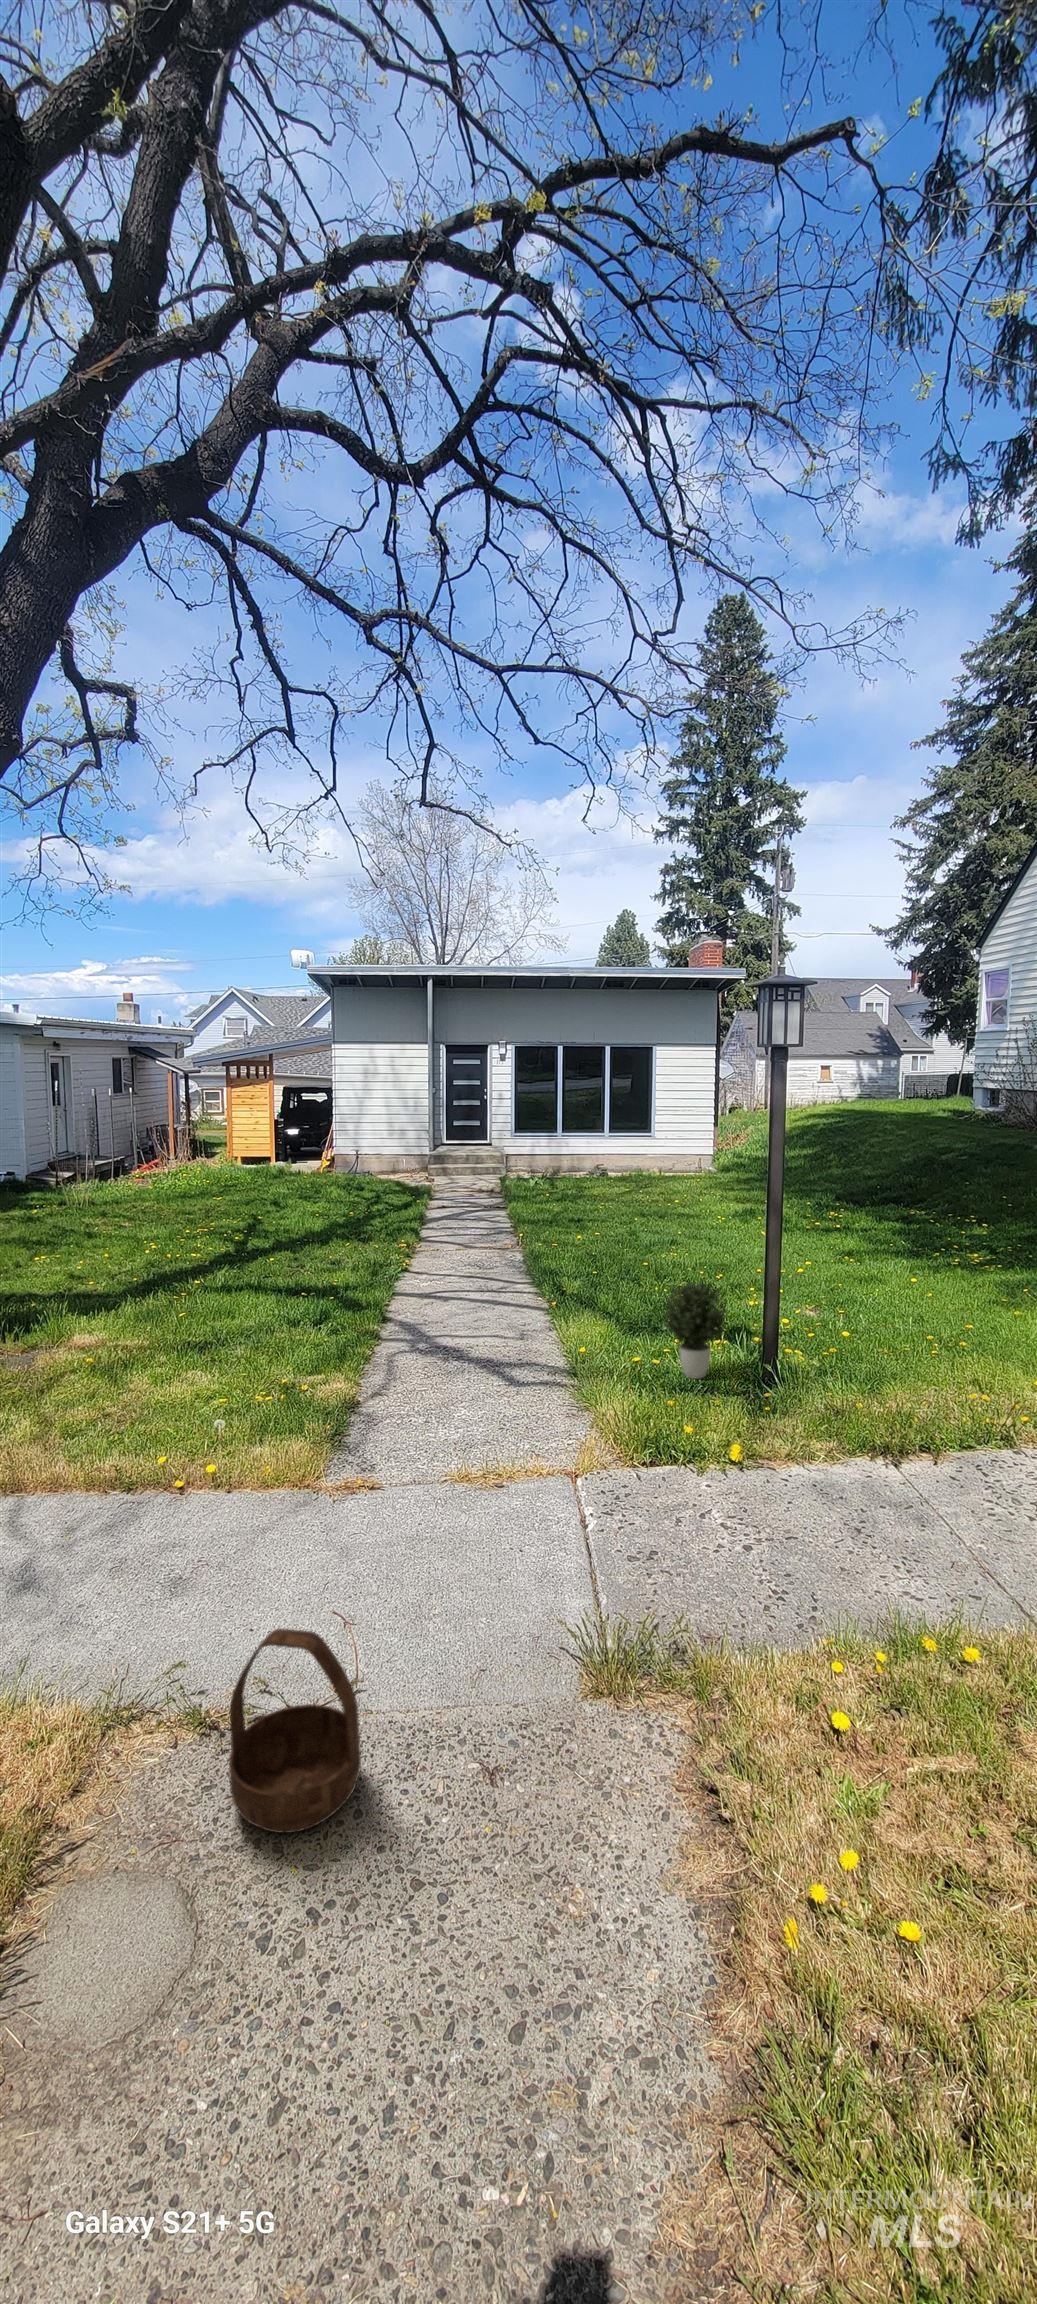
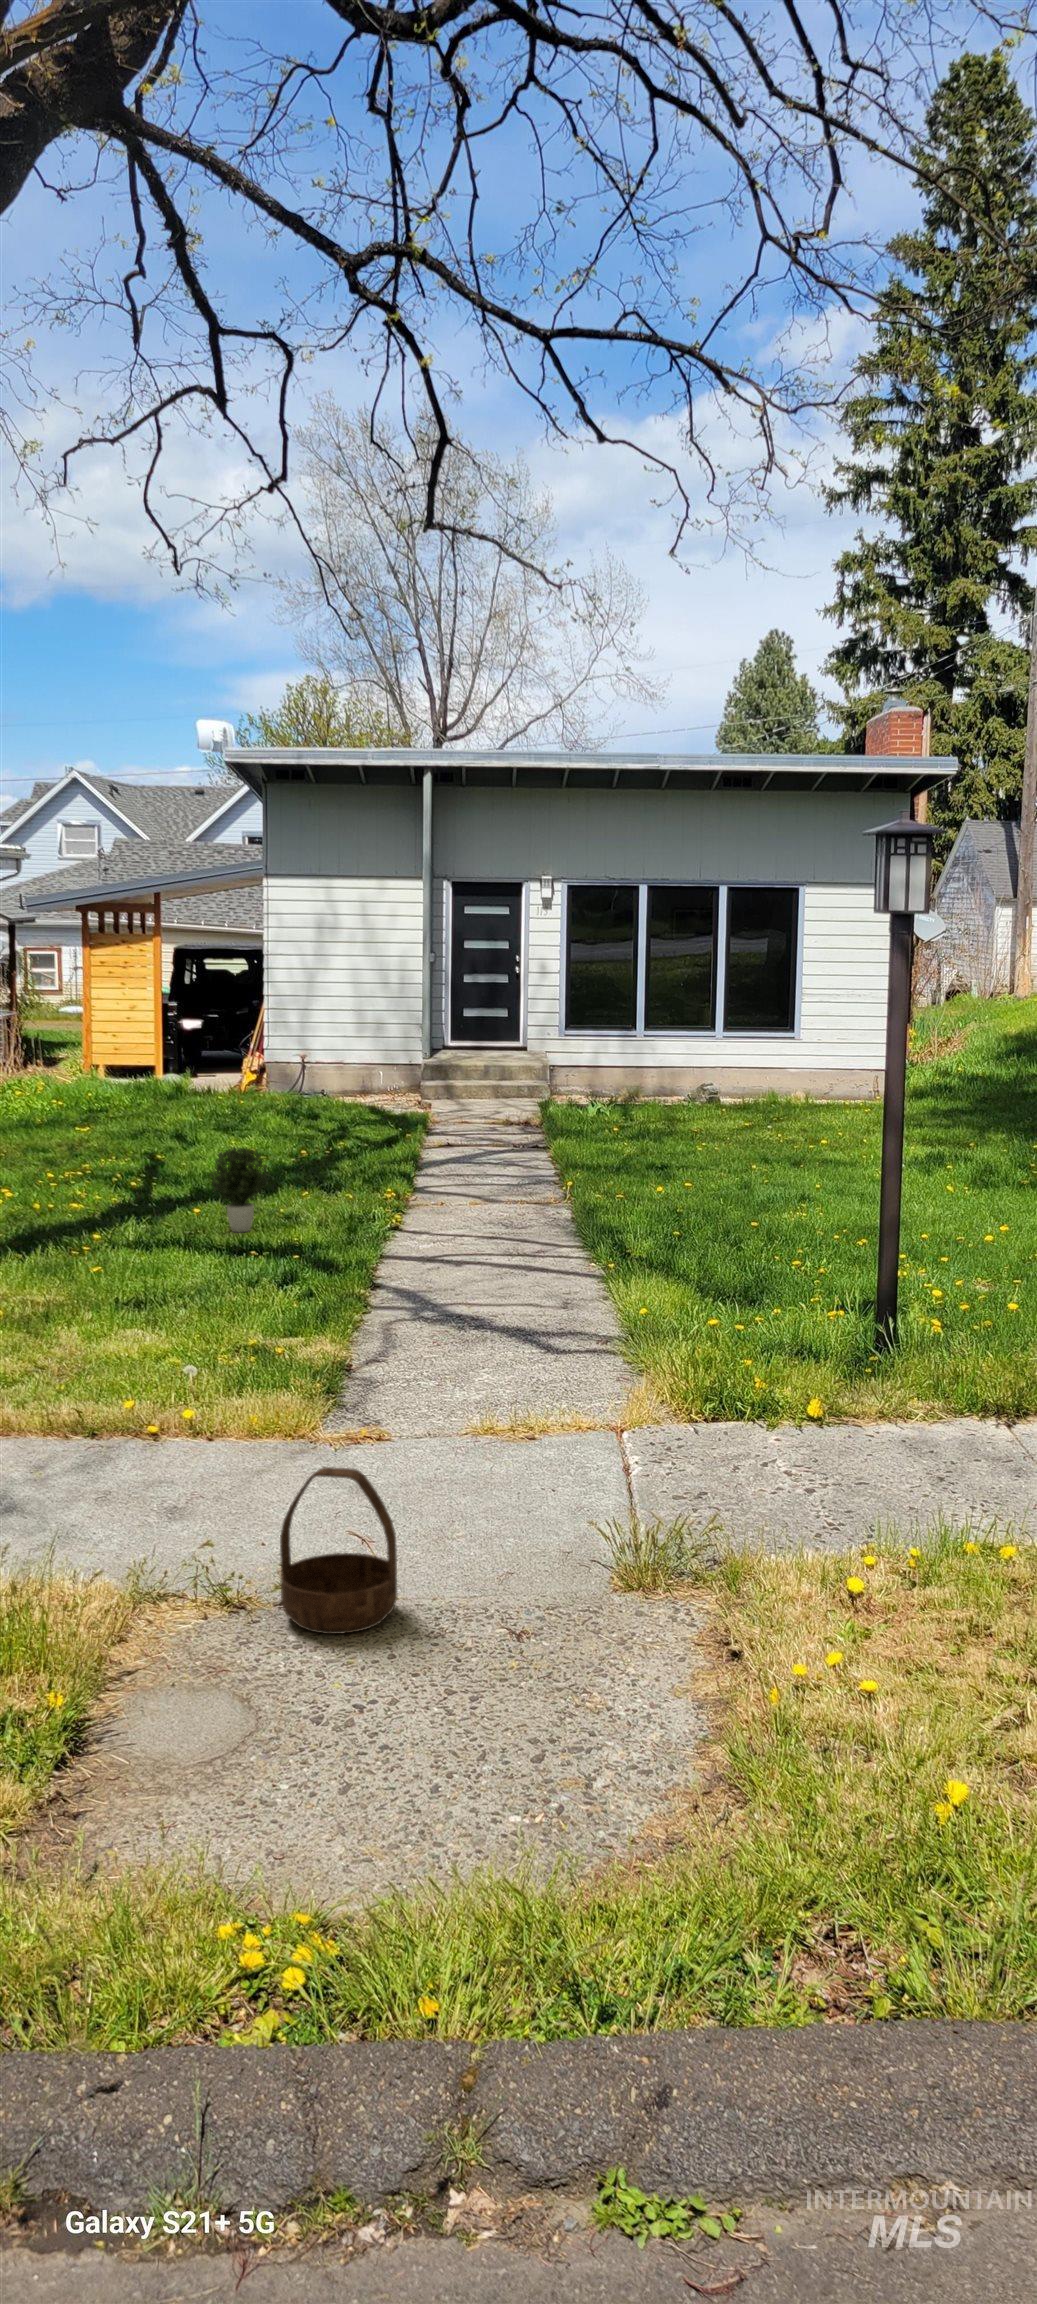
potted plant: present [663,1282,727,1379] -> present [209,1148,269,1232]

